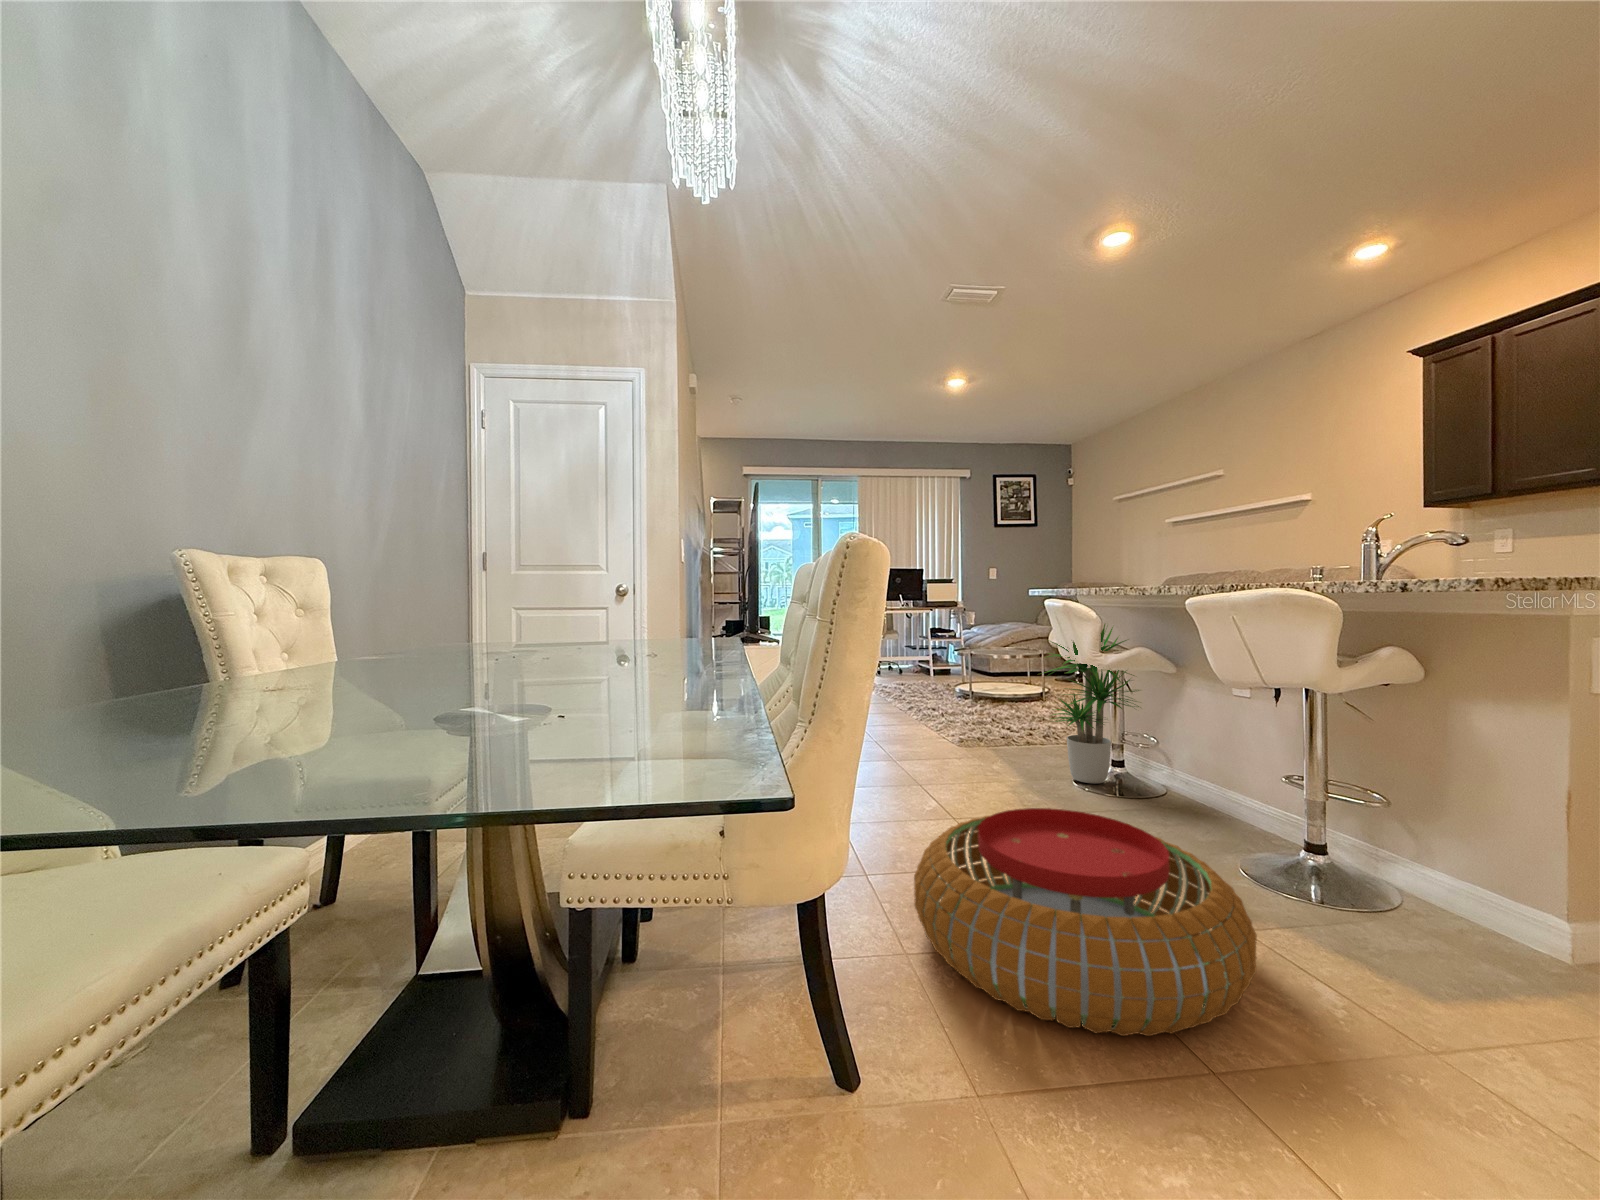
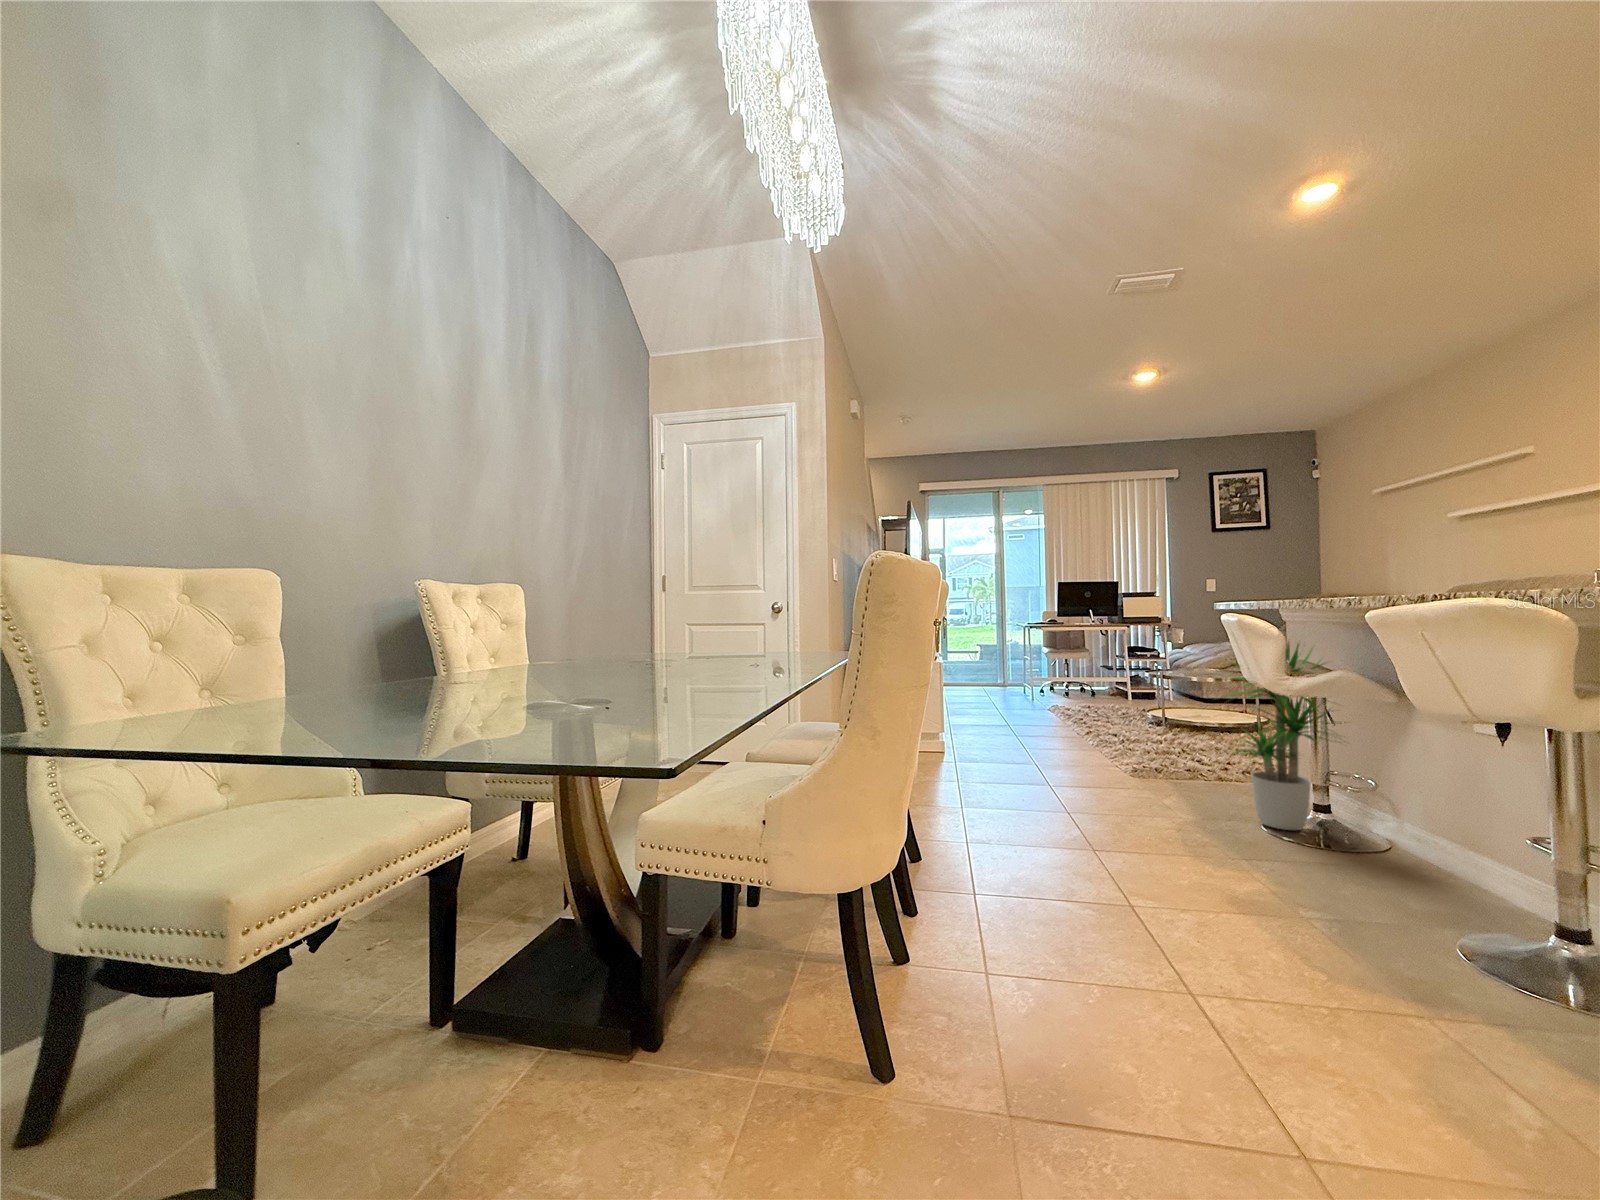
pouf: present [914,808,1257,1036] -> none [998,841,1406,1107]

